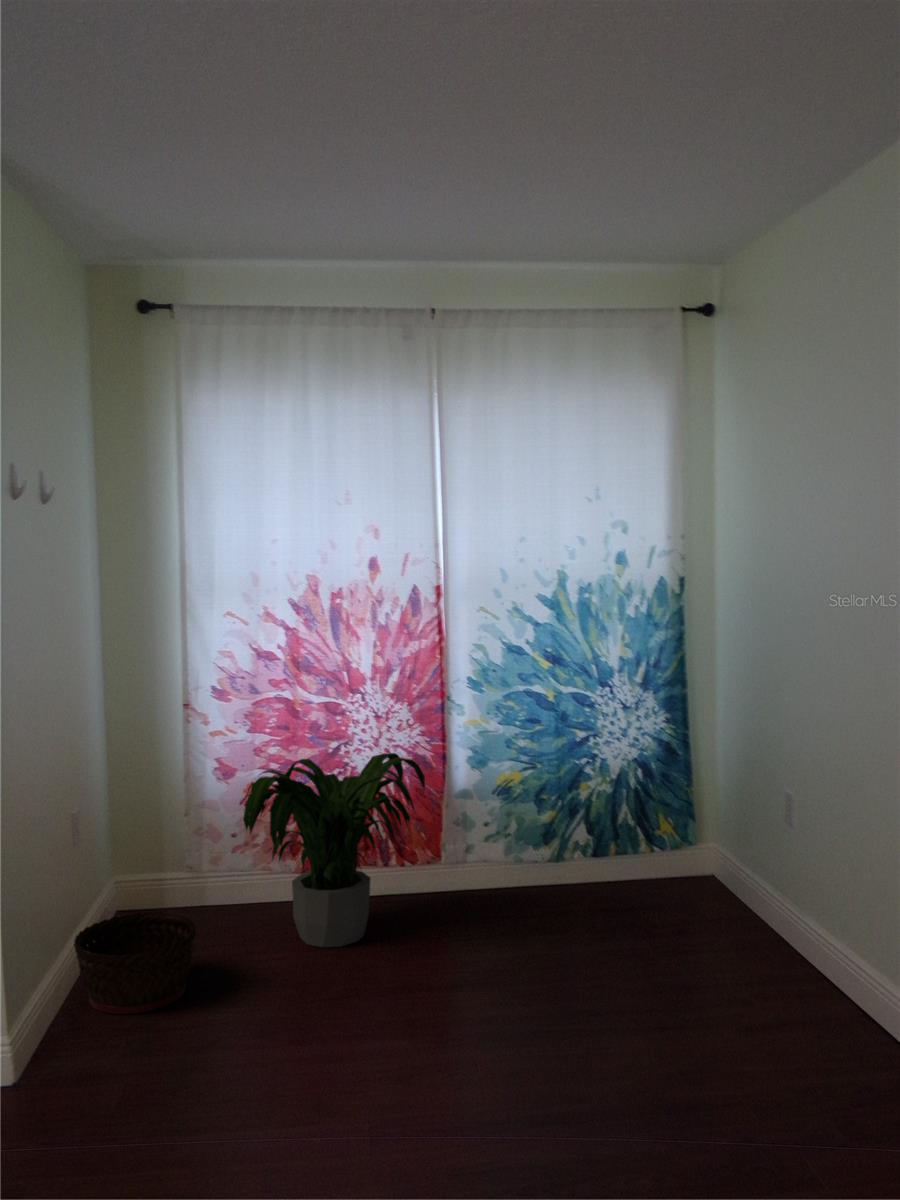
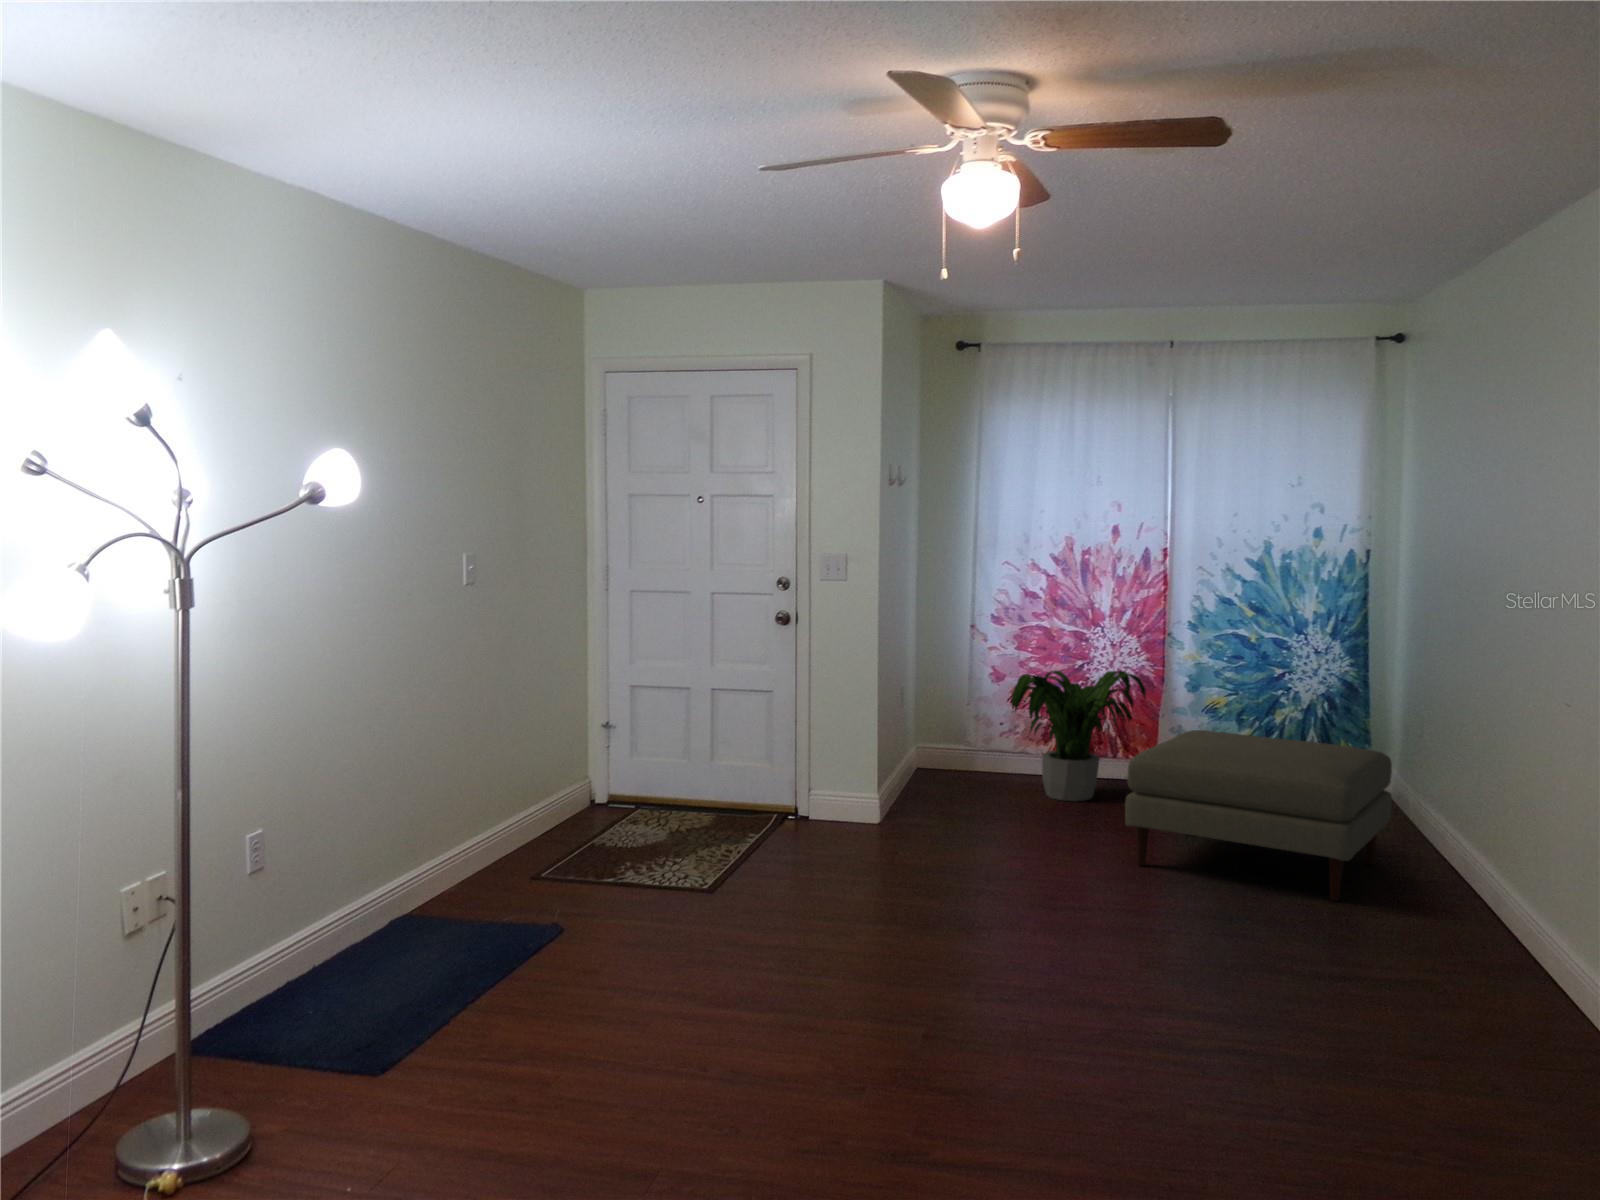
ottoman: none [432,847,787,1130] -> present [1125,730,1392,901]
basket: present [74,912,196,1014] -> none [898,759,976,815]

